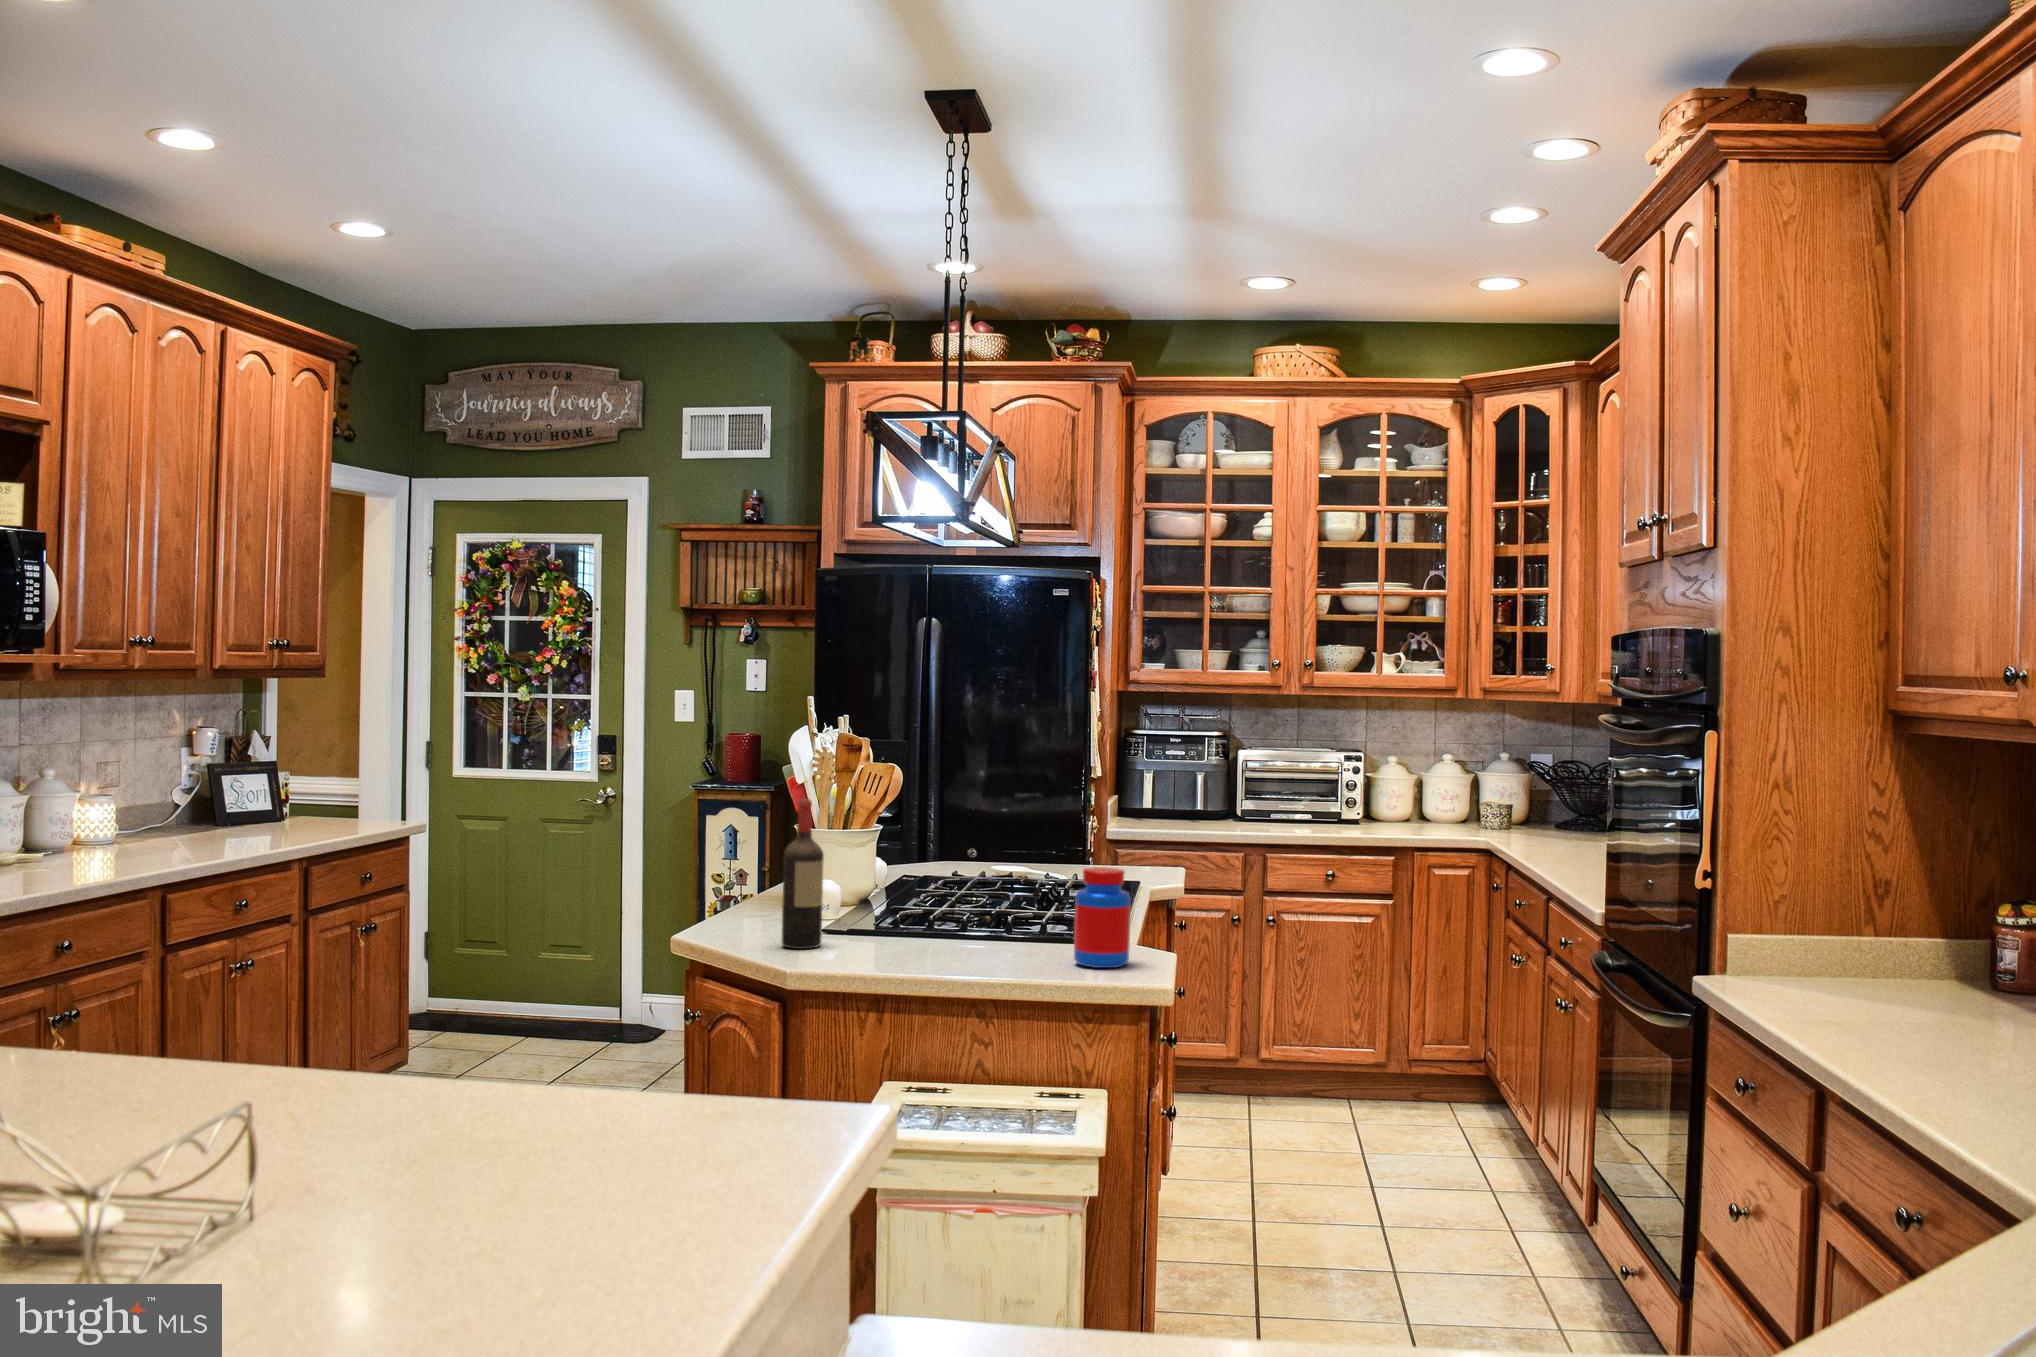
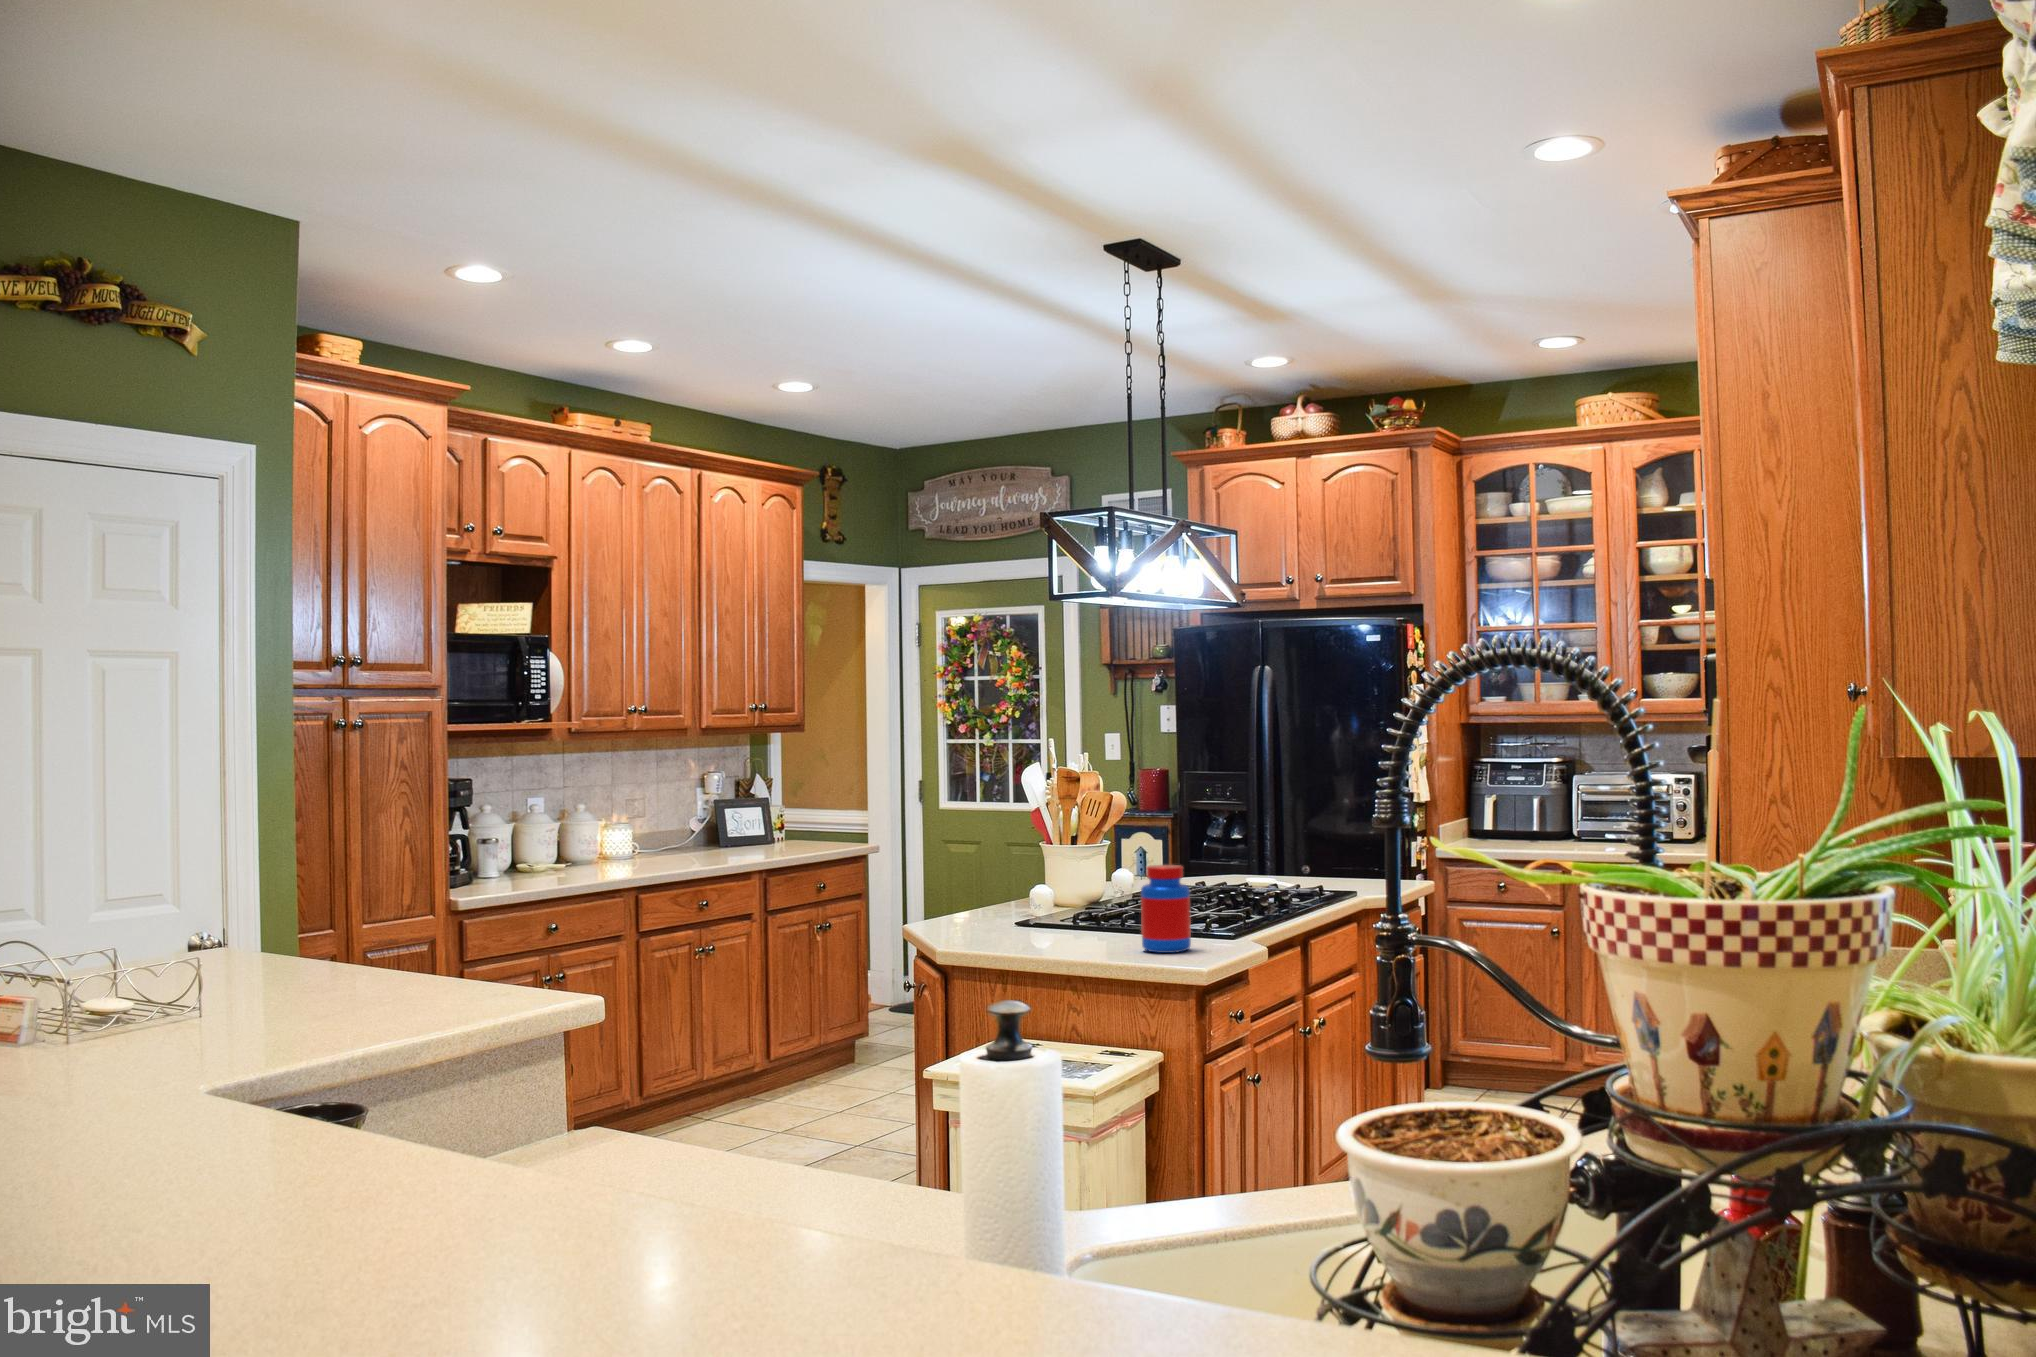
wine bottle: present [782,799,824,949] -> none [951,811,985,935]

